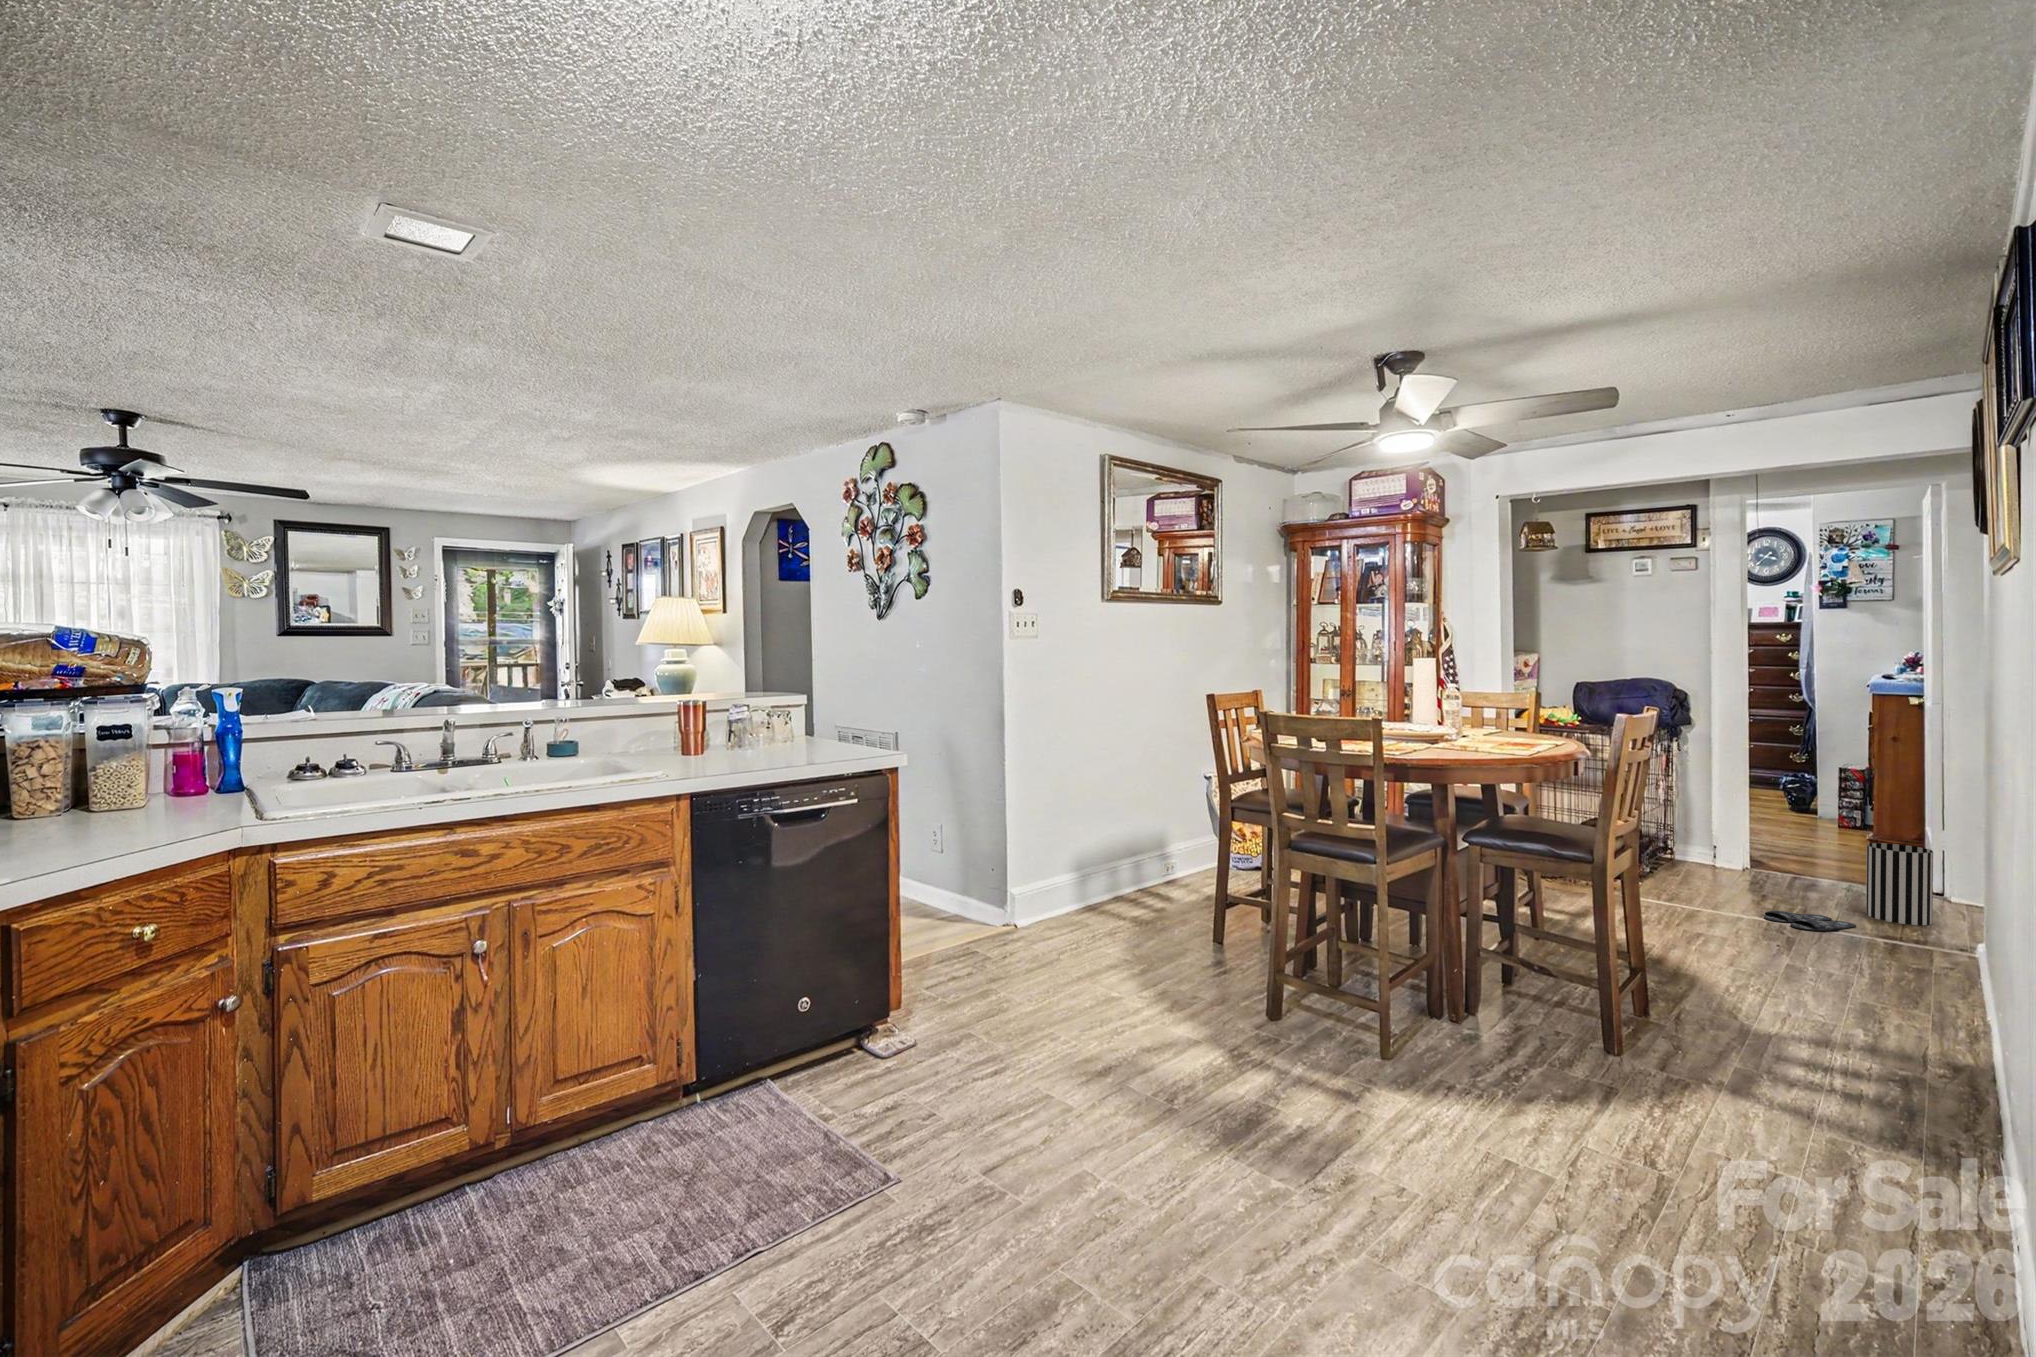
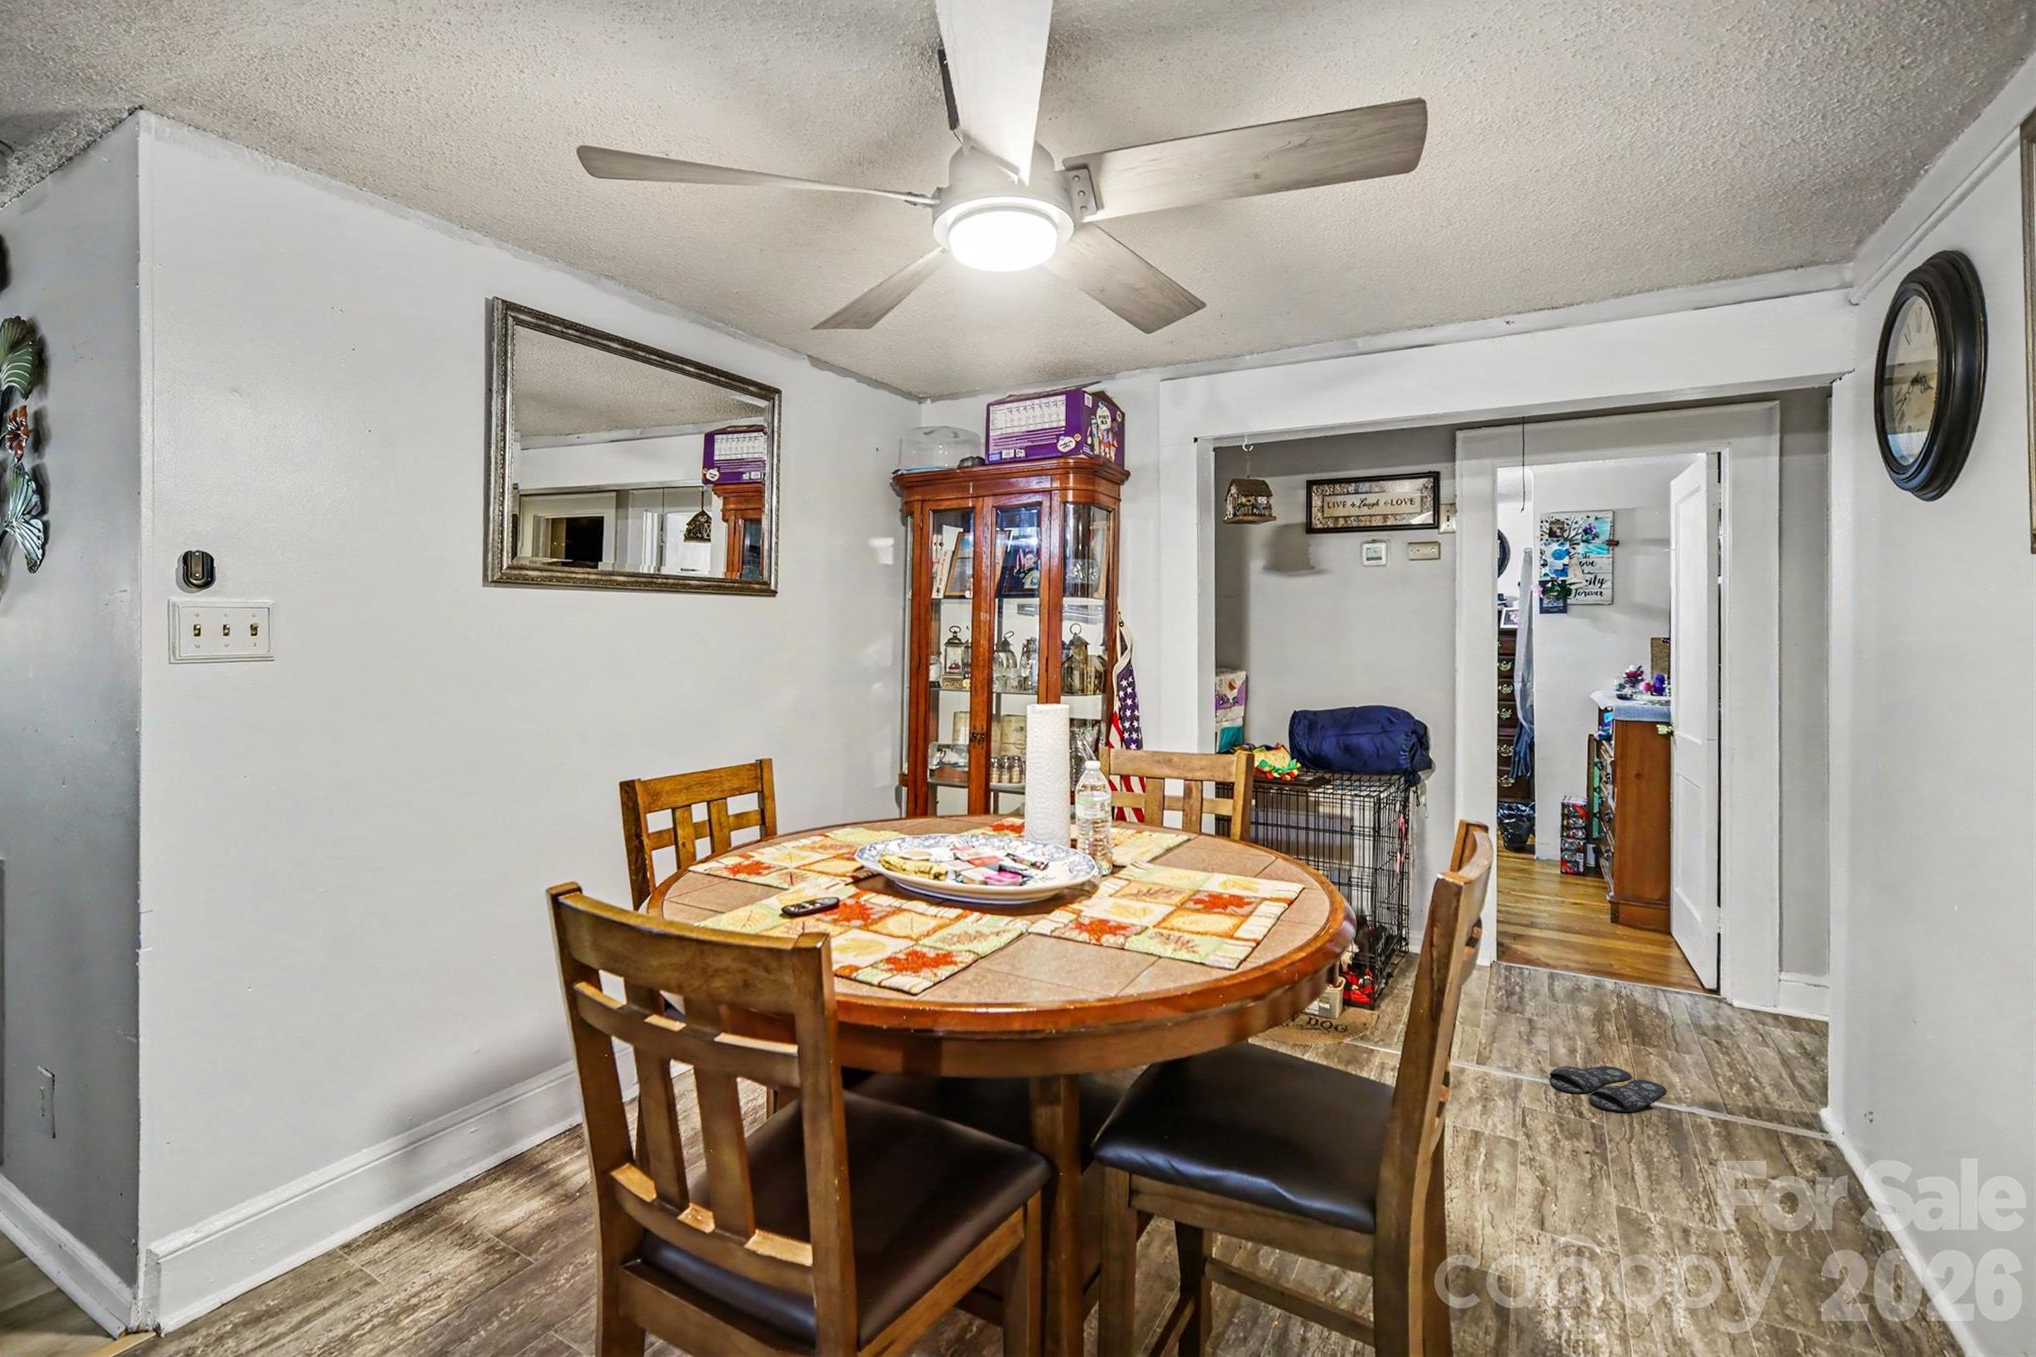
wastebasket: present [1866,843,1933,925] -> none [1662,951,1748,1077]

